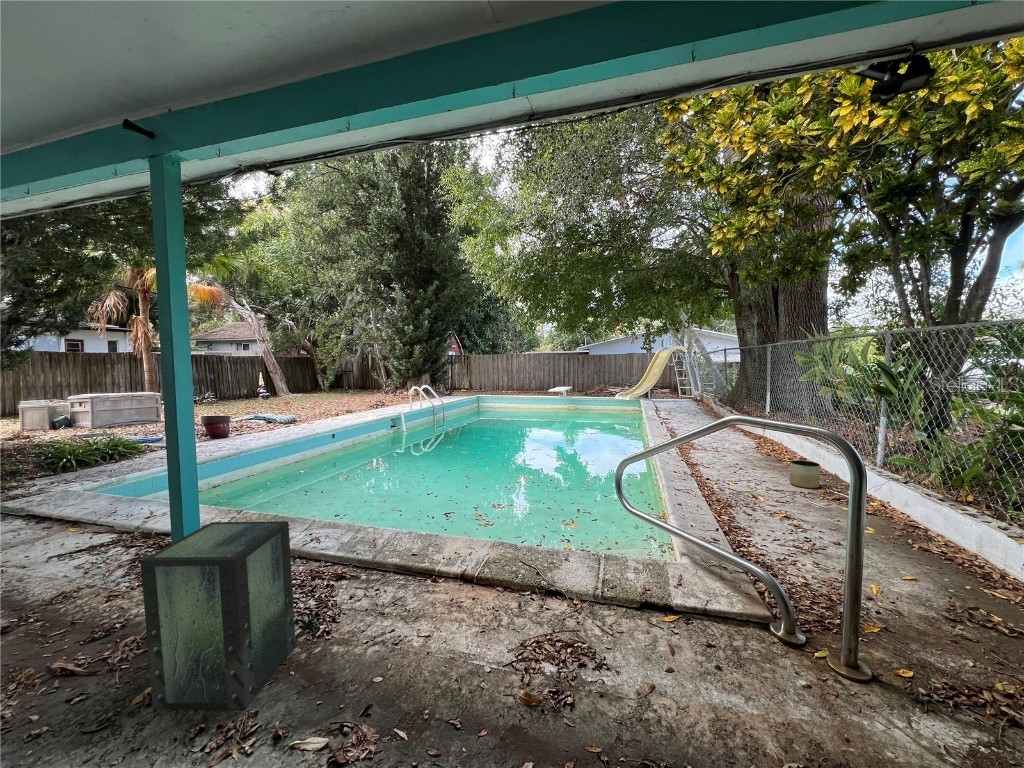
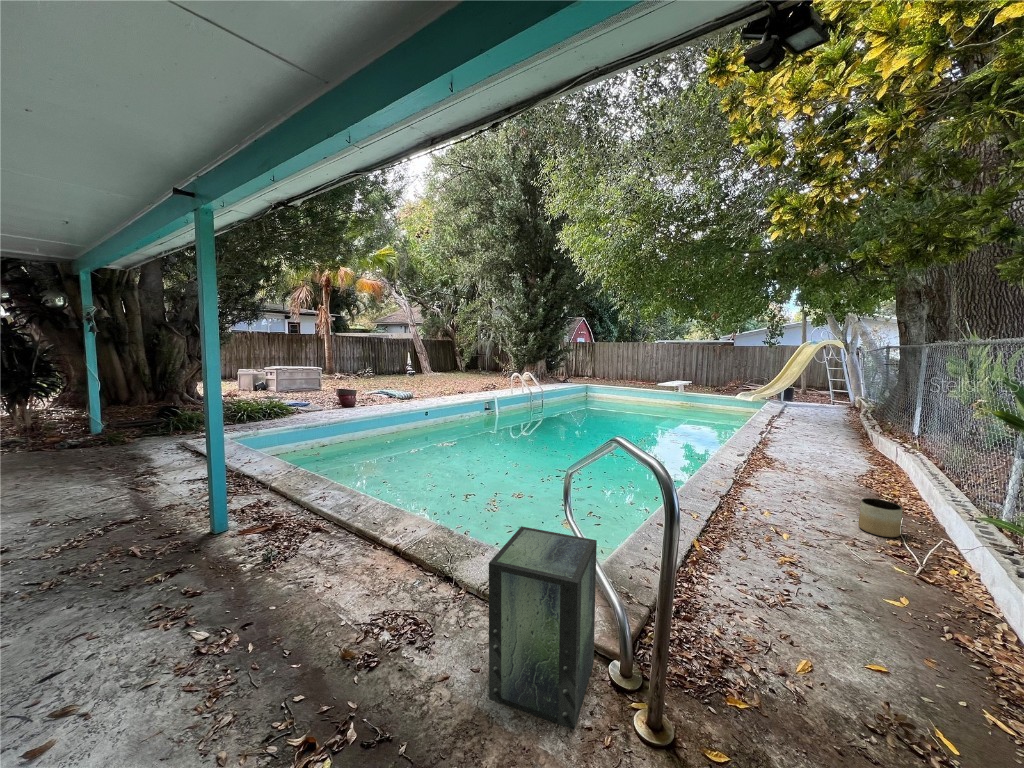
storage box: present [140,521,296,709] -> present [489,526,597,730]

